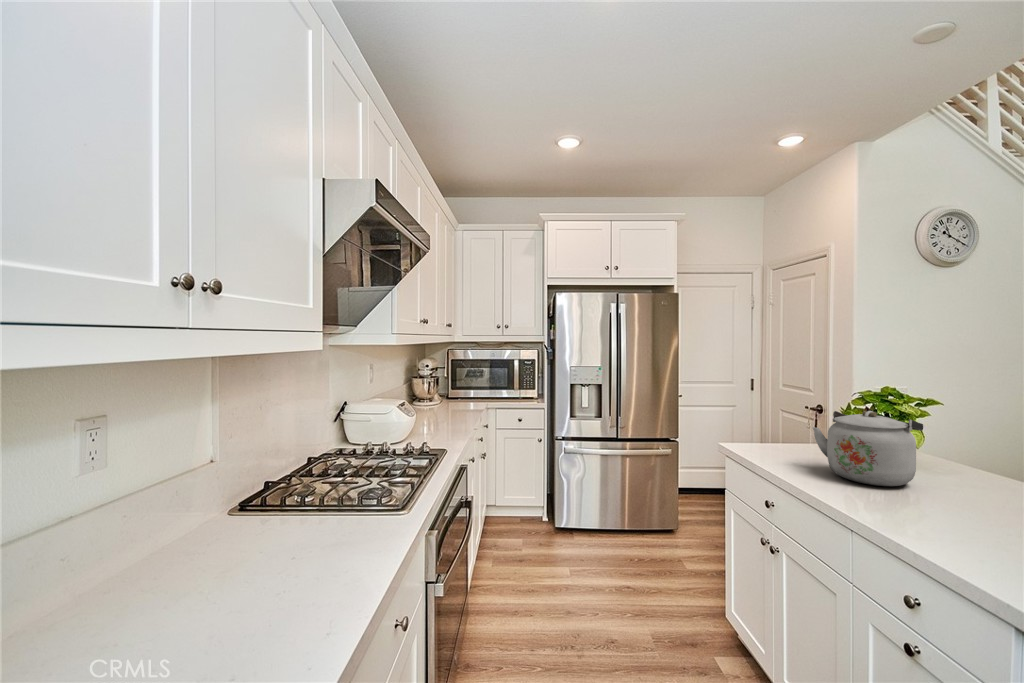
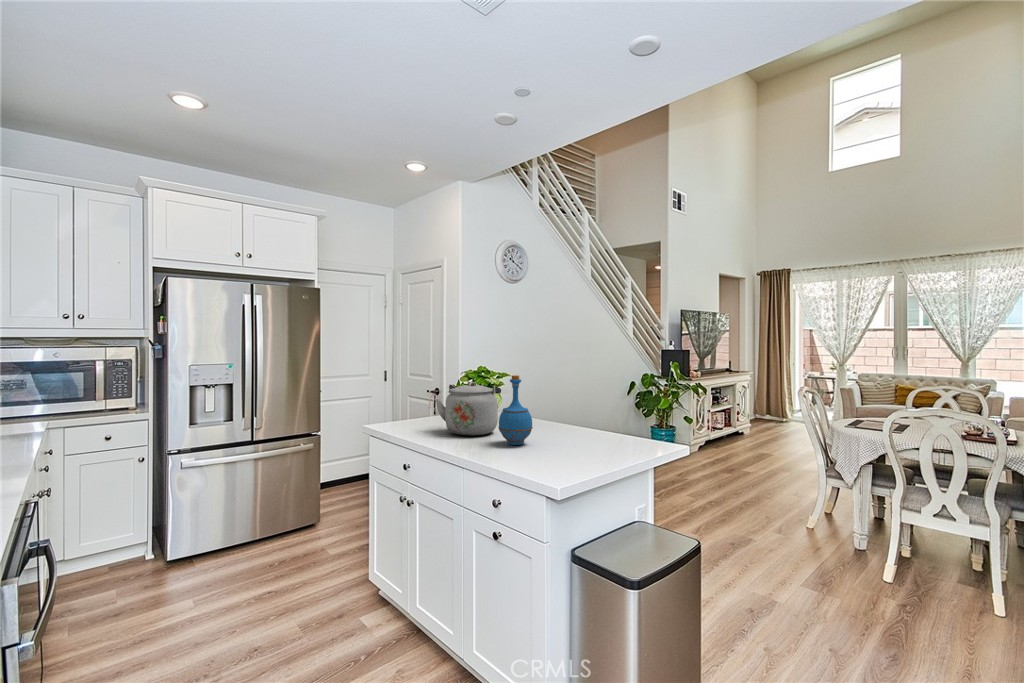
bottle: none [917,412,988,518] -> present [498,375,533,445]

